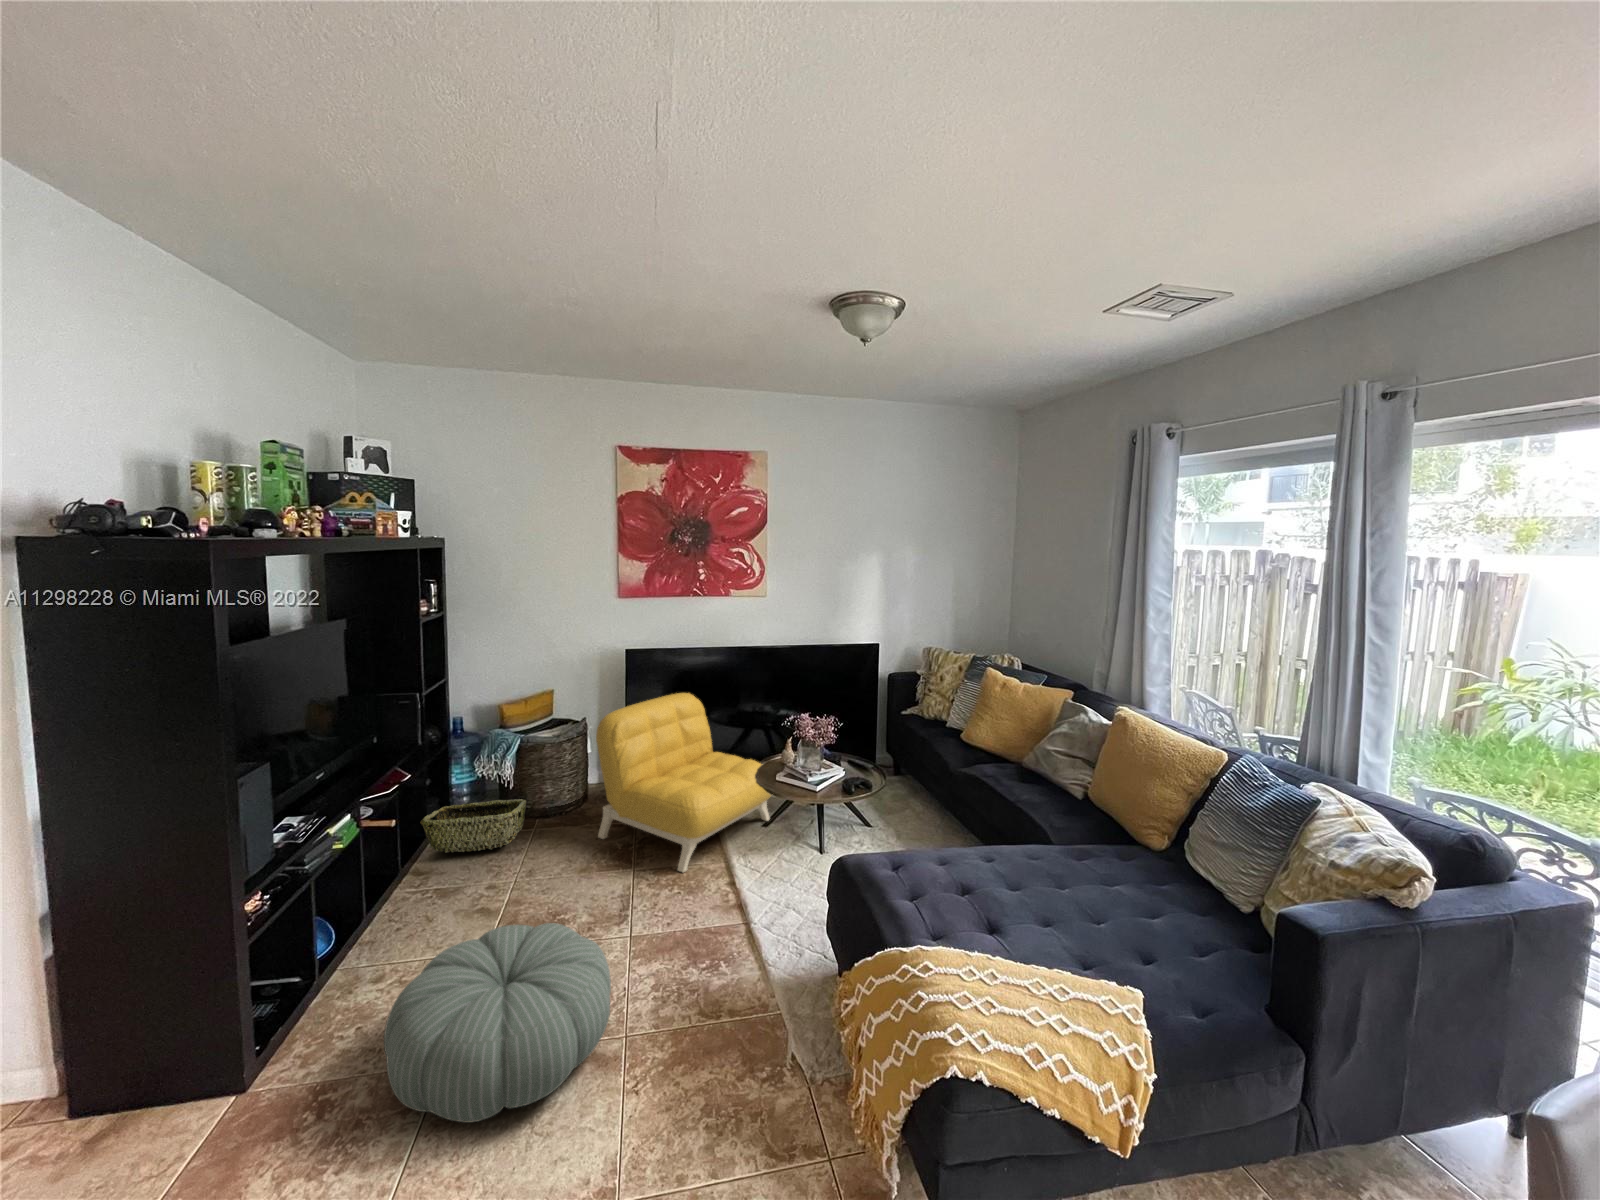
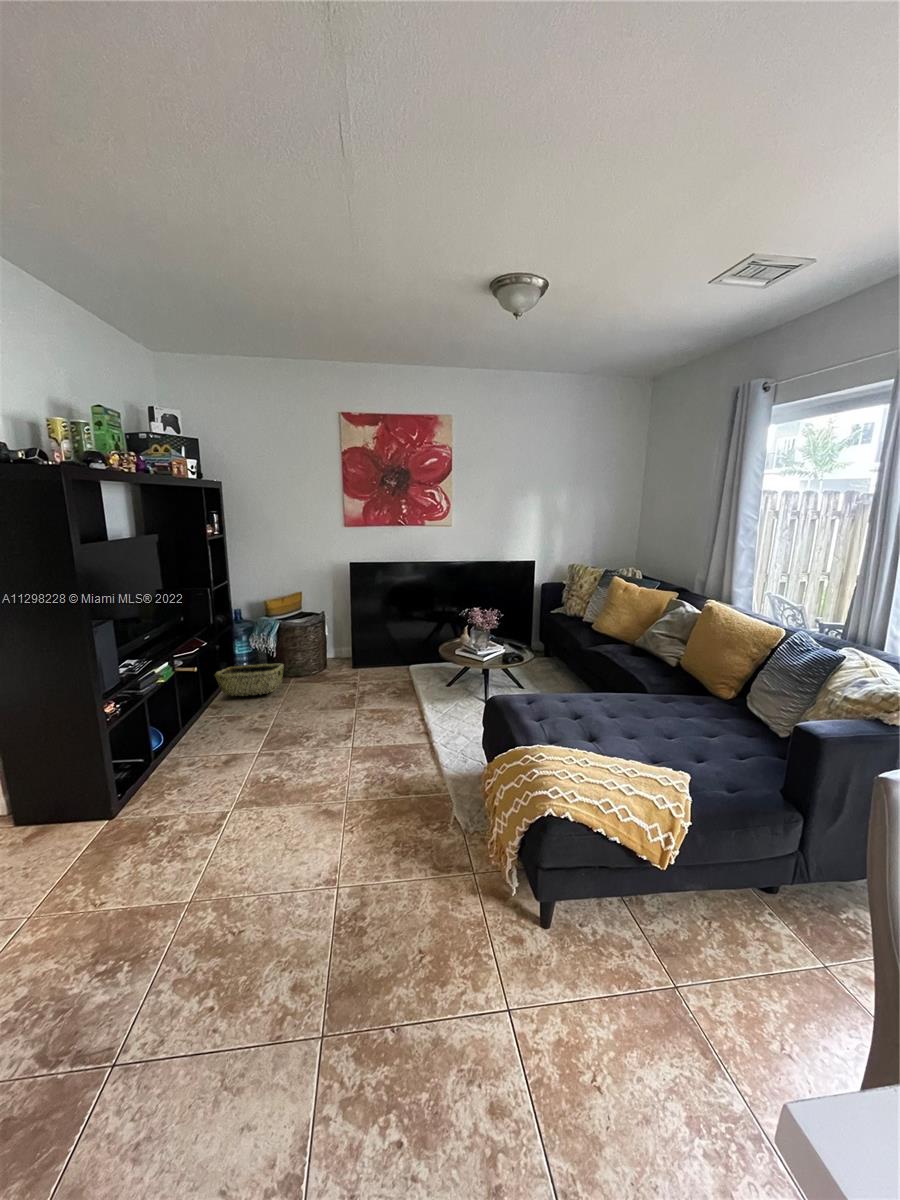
armchair: present [596,693,771,872] -> none [329,594,455,713]
pouf: present [384,923,611,1123] -> none [195,732,337,841]

